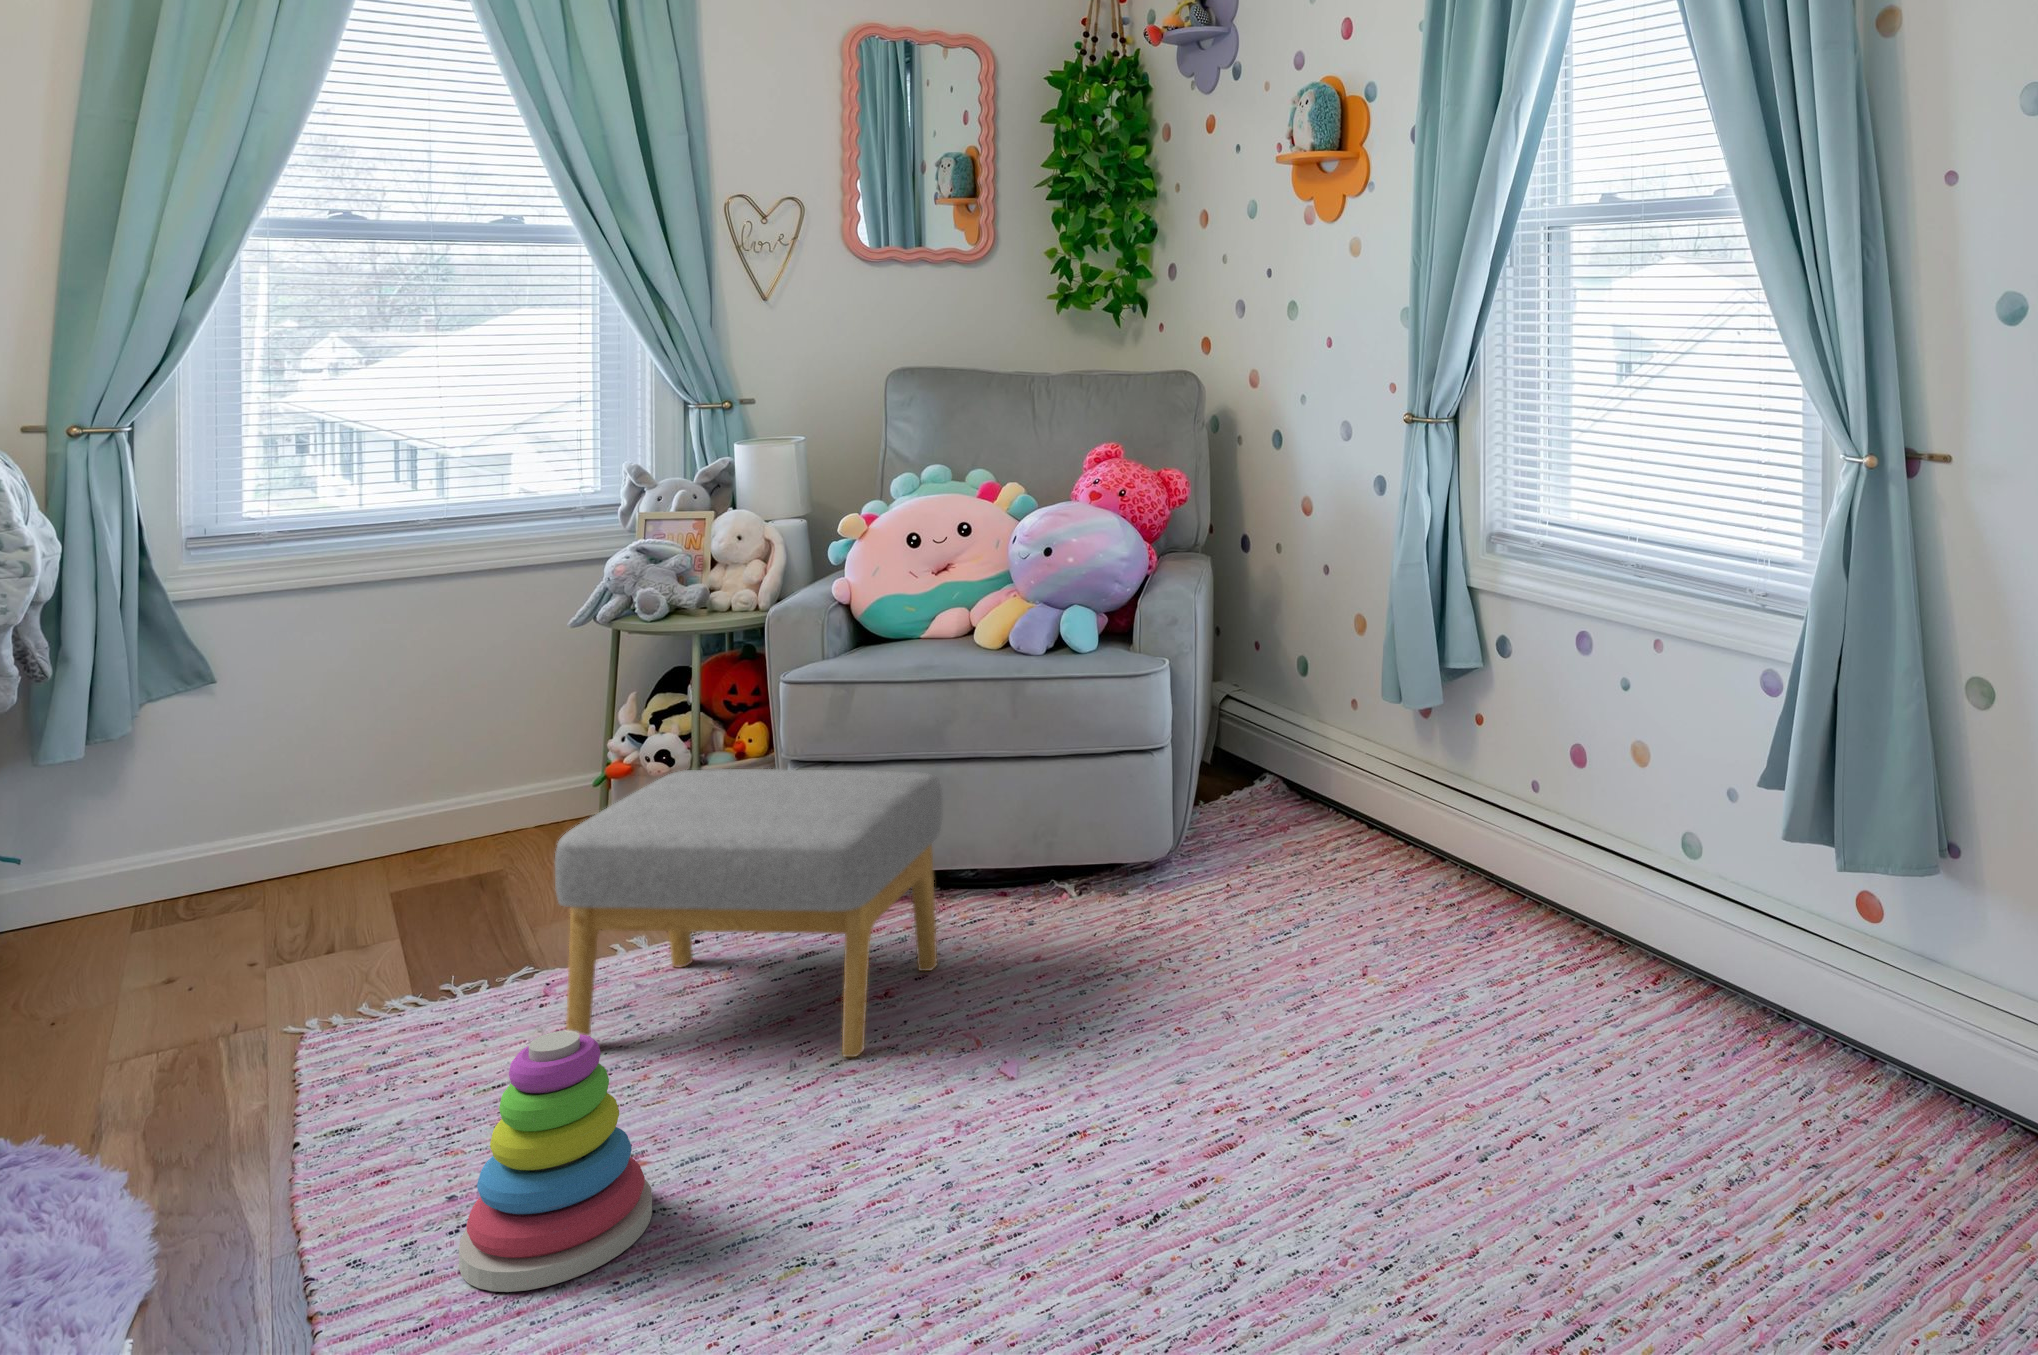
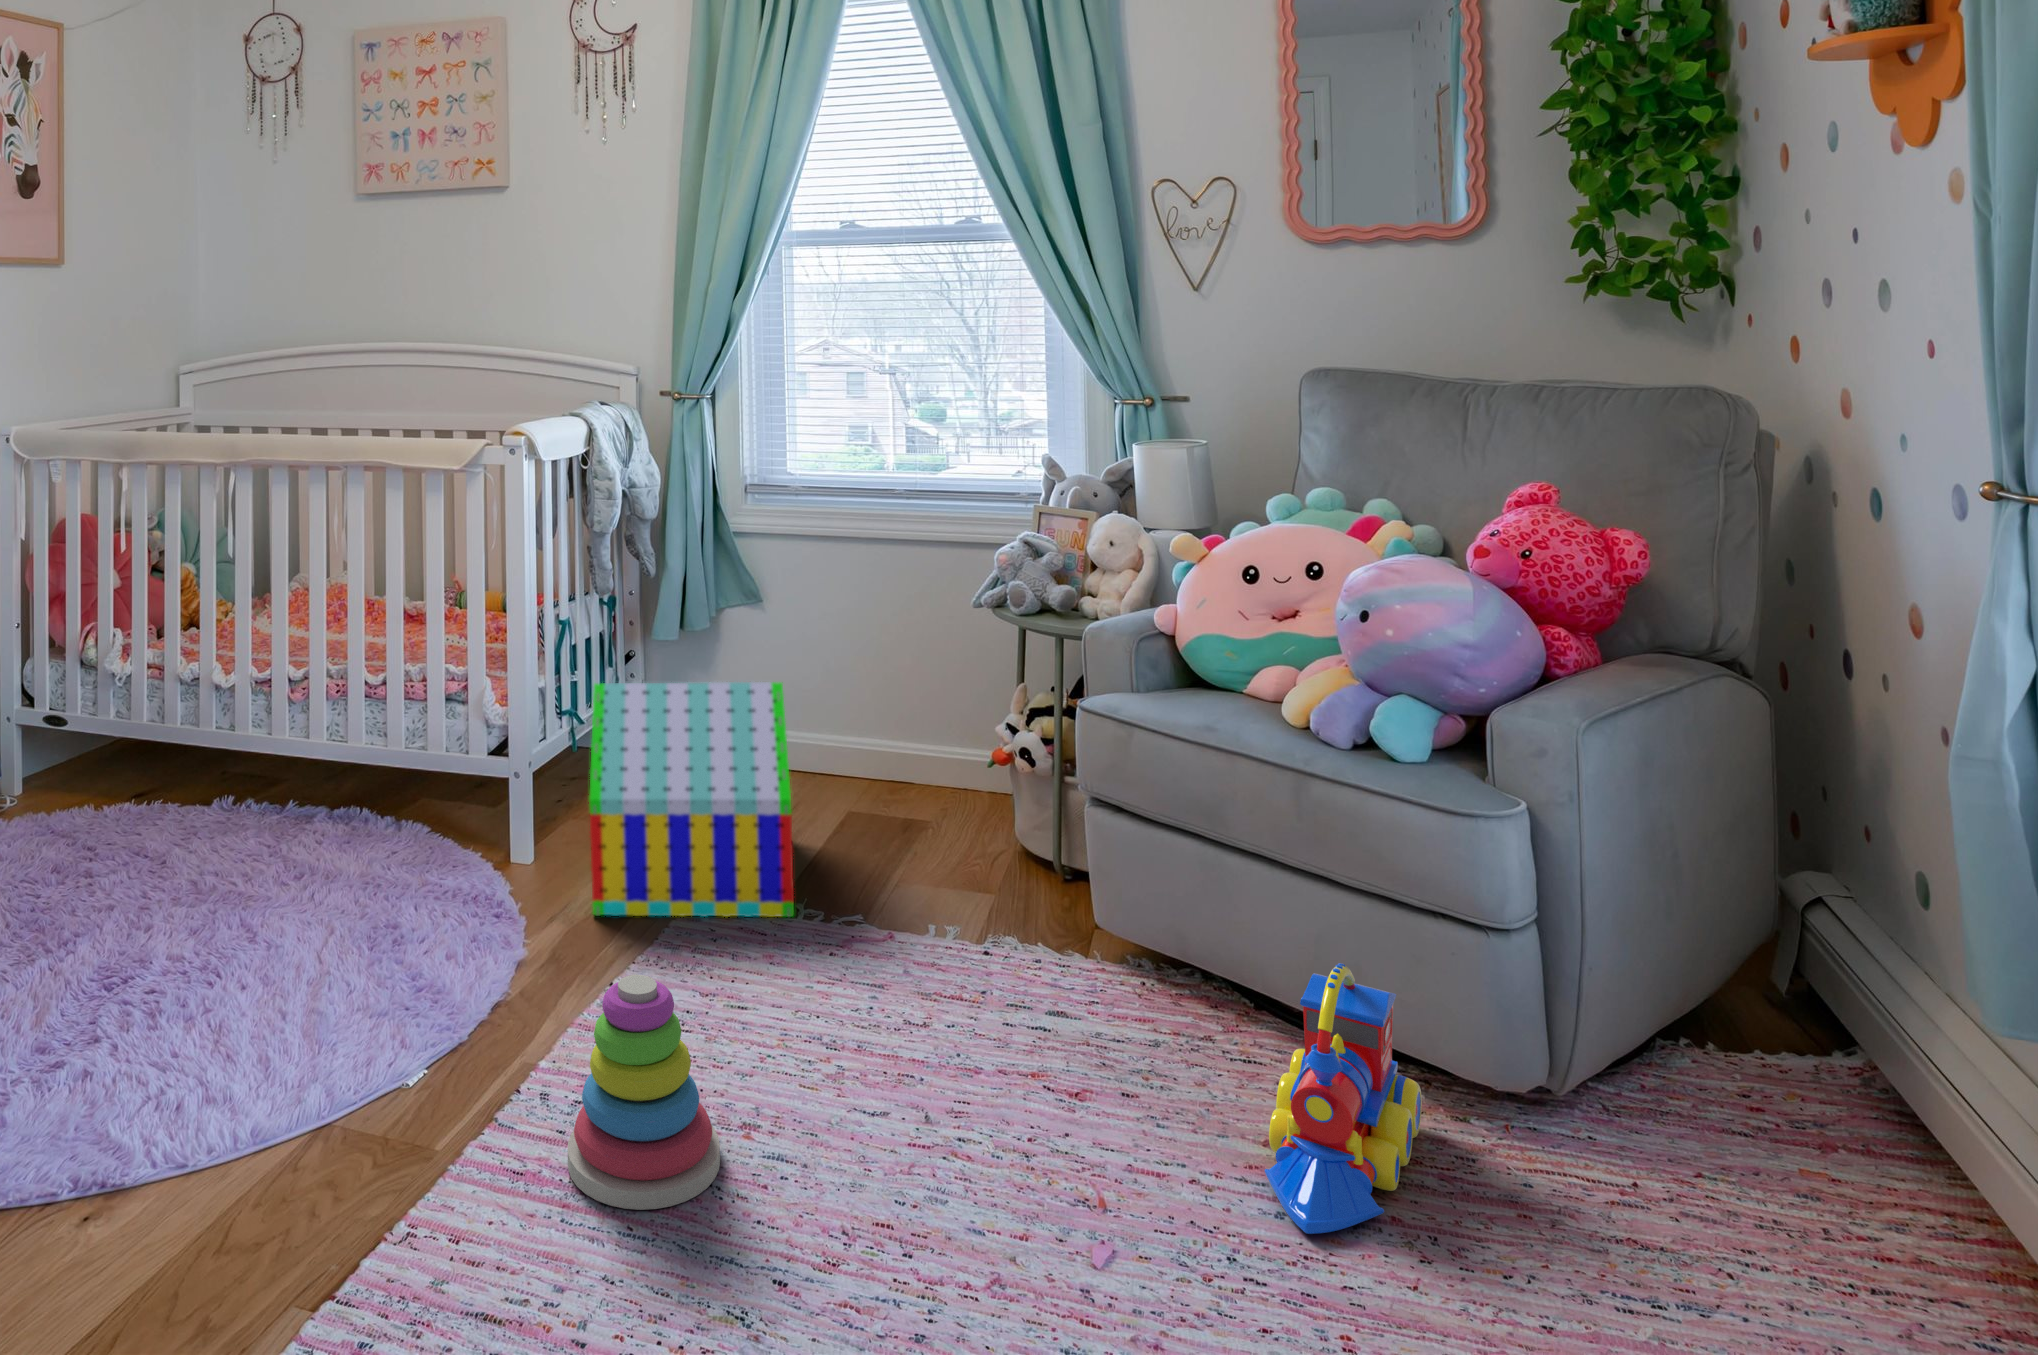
toy house: none [82,748,475,1110] -> present [589,682,794,917]
footstool: present [555,769,942,1057] -> none [791,766,1159,1138]
toy train: none [1033,804,1141,993] -> present [1265,963,1422,1234]

